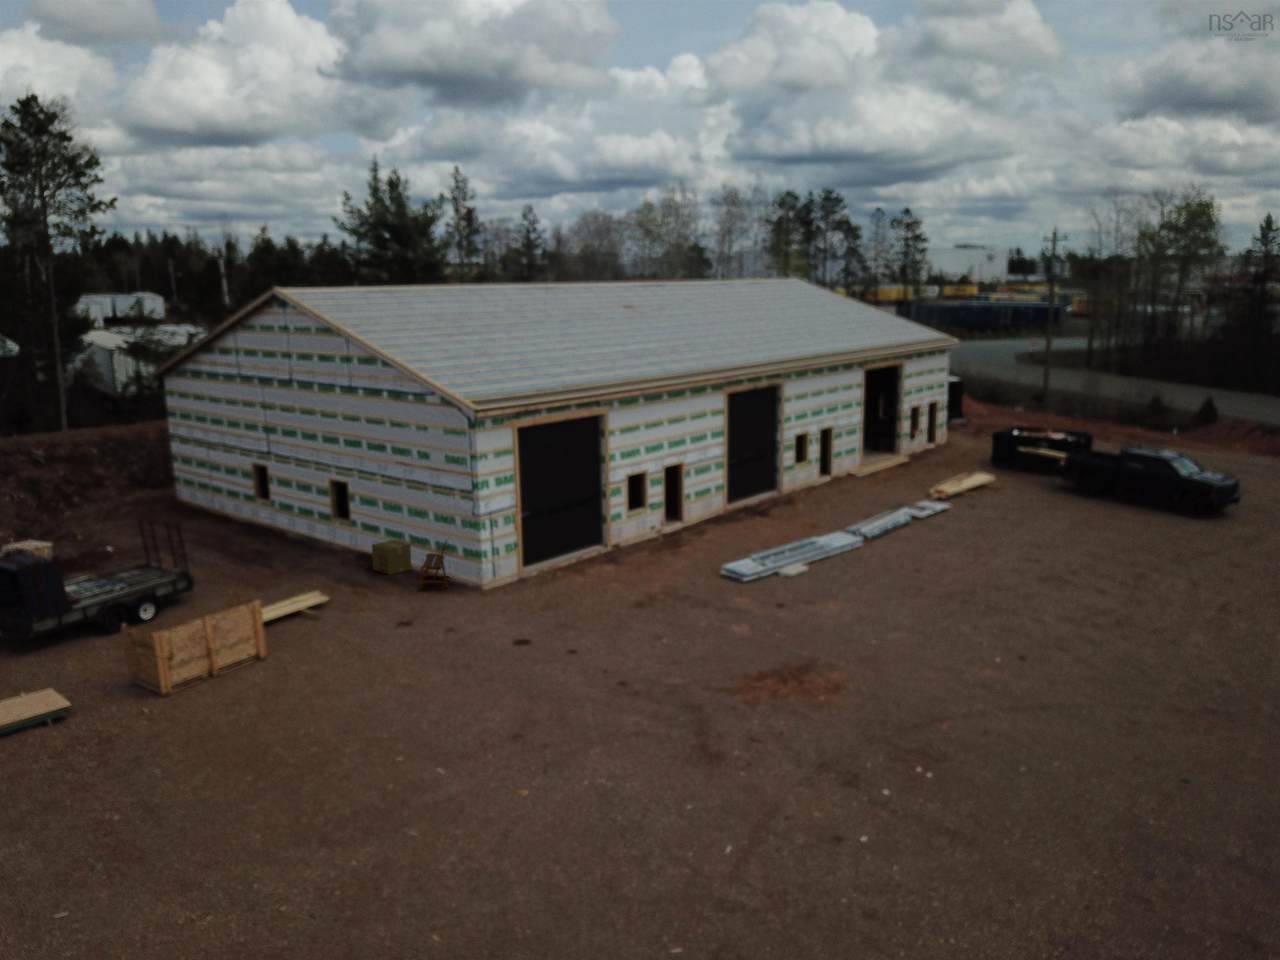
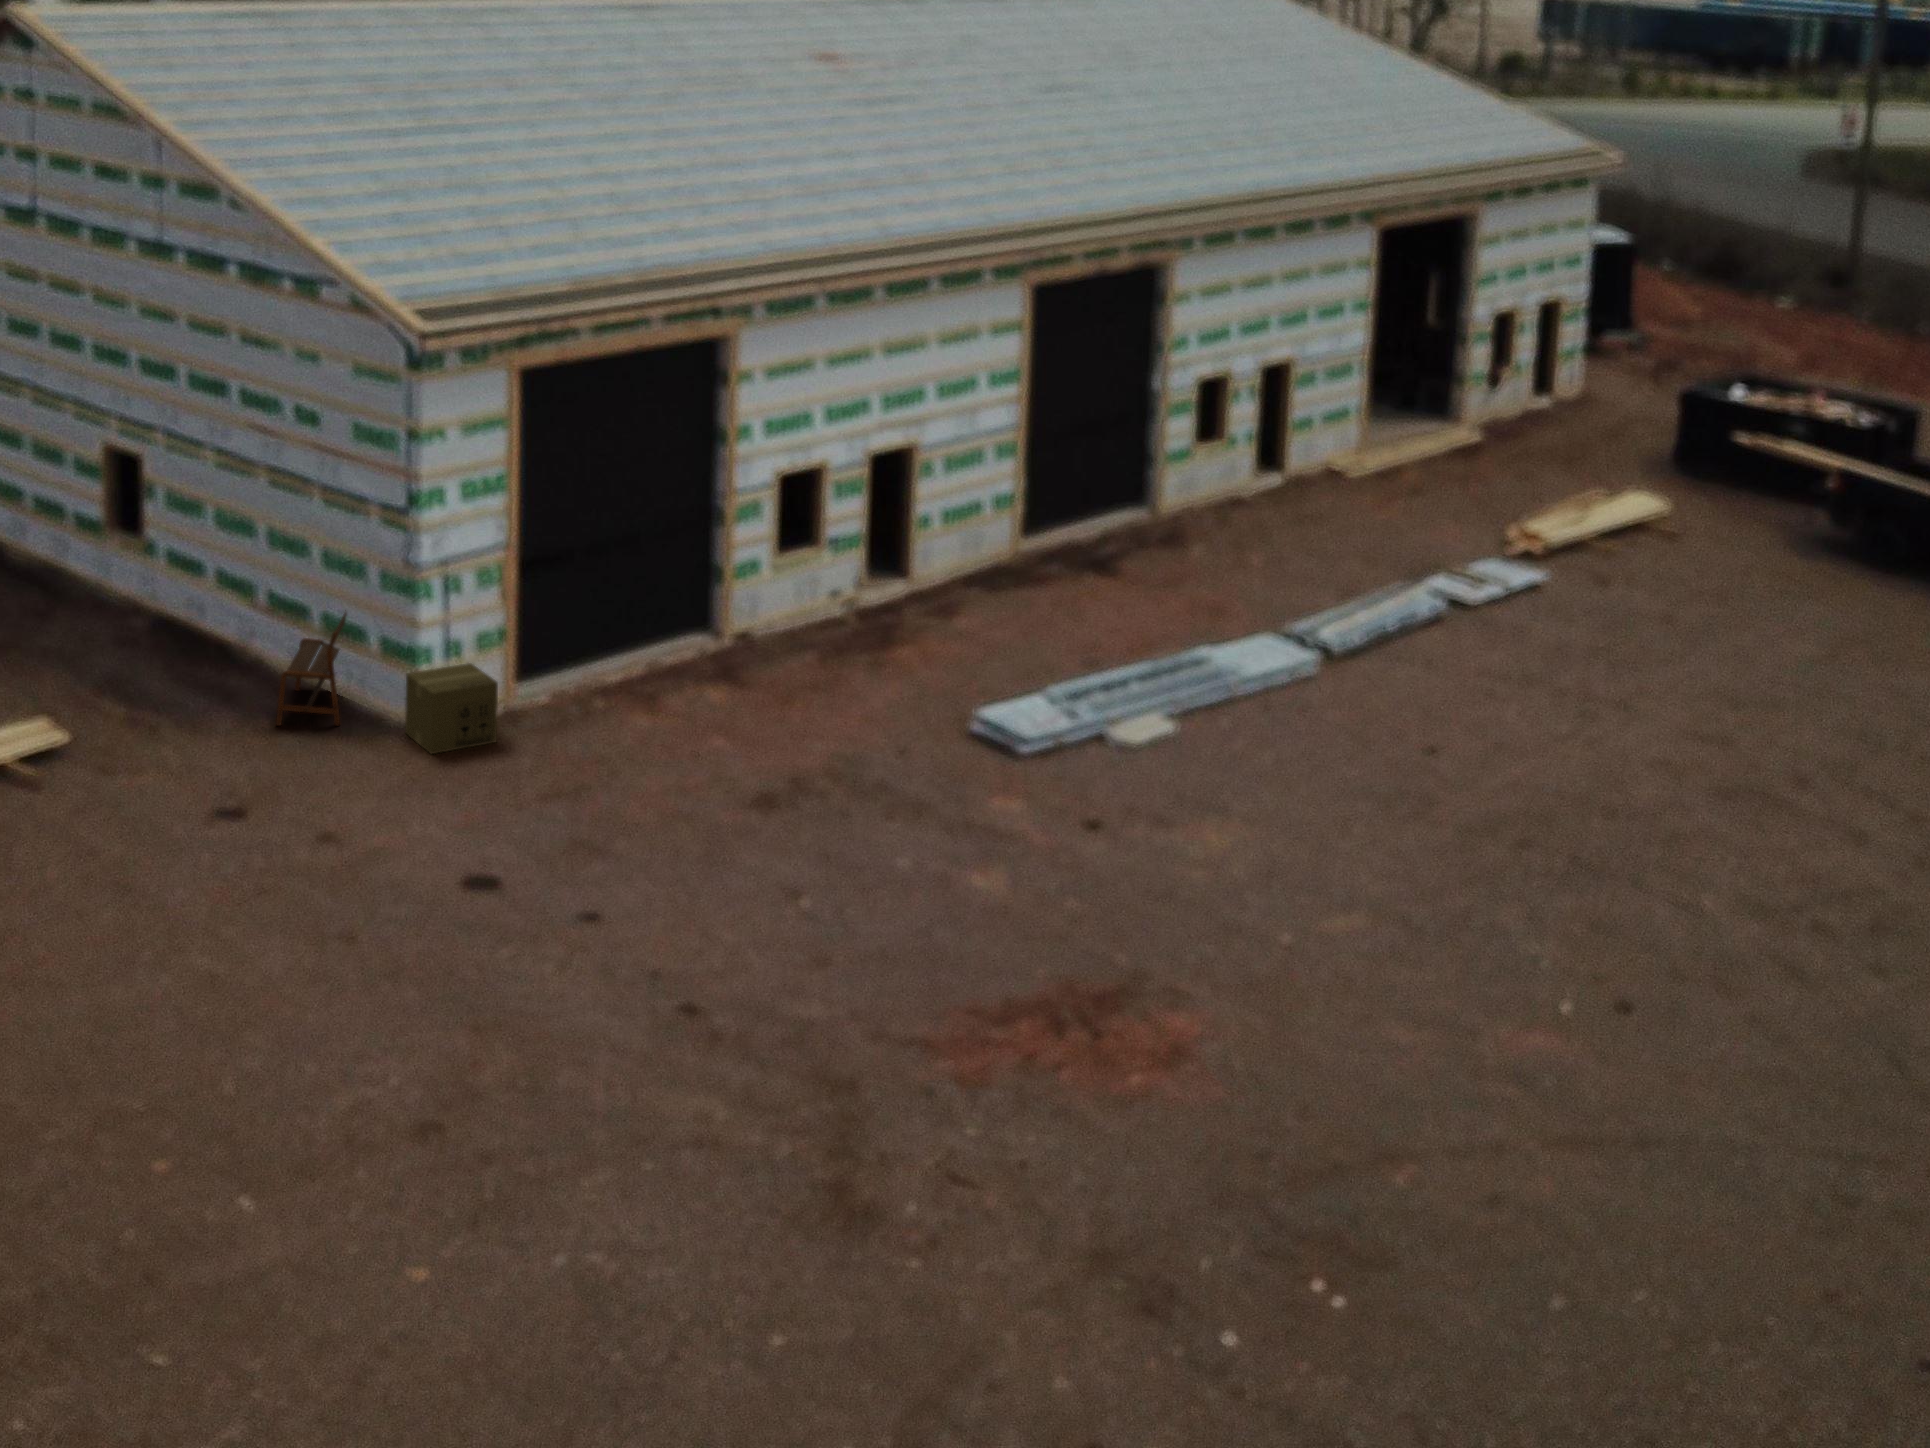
cardboard box: present [372,540,412,575] -> present [405,663,498,754]

